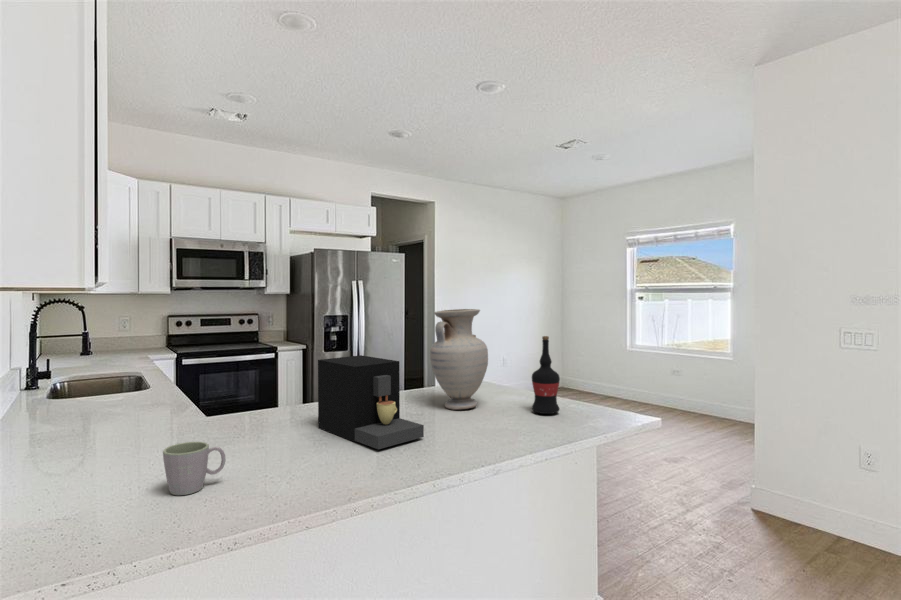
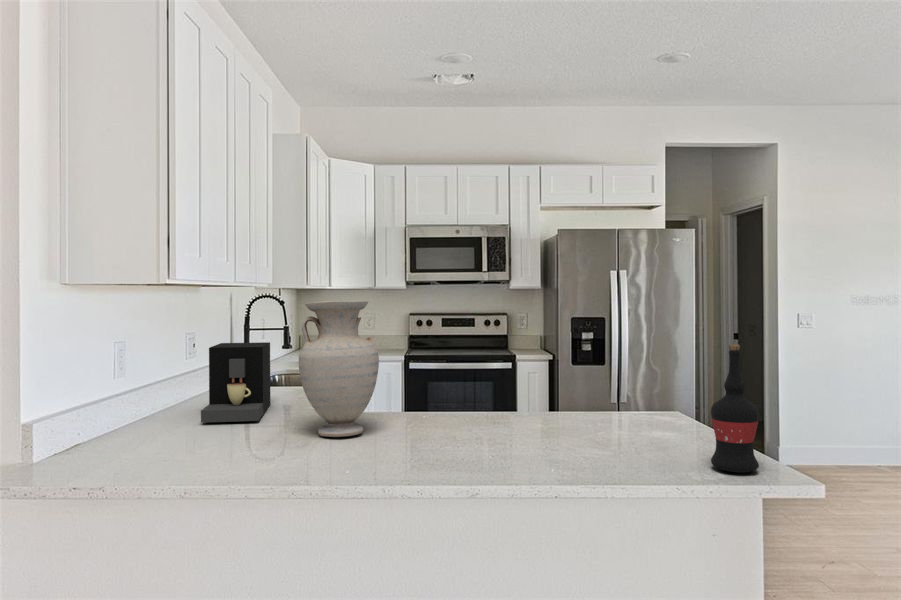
vase: present [430,309,488,410] -> present [299,301,379,437]
coffee maker: present [318,355,424,449] -> present [201,342,270,423]
mug: present [163,442,226,495] -> none [185,428,242,478]

